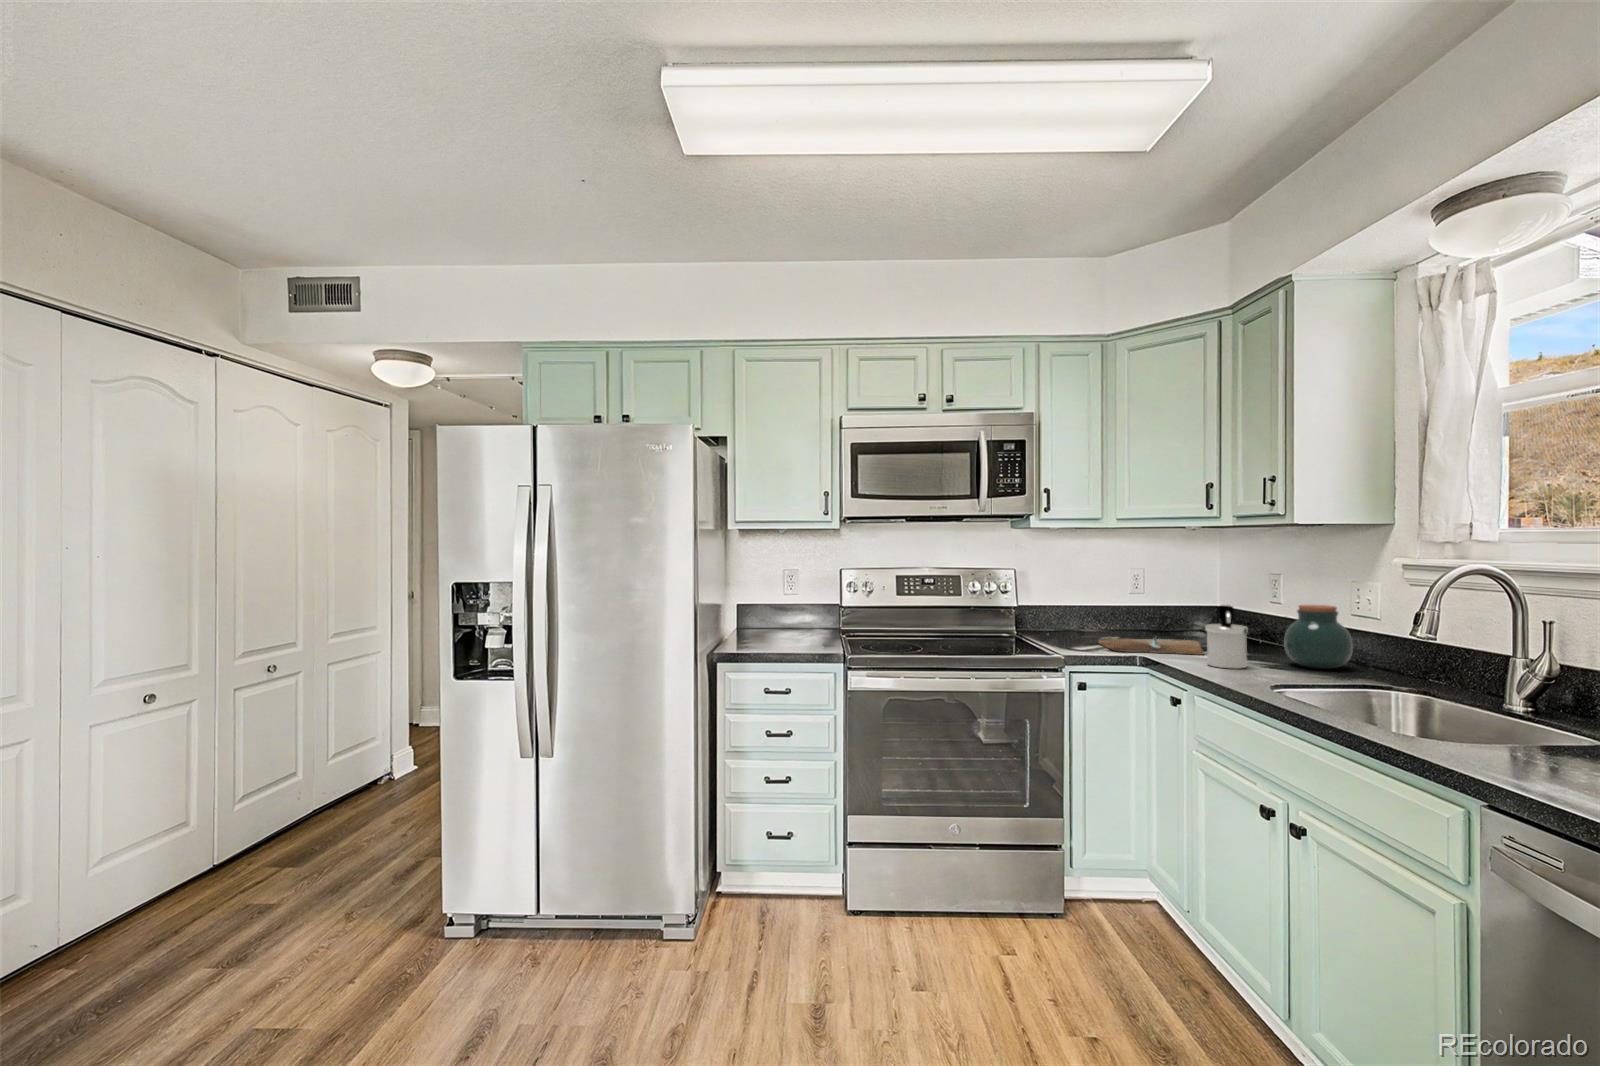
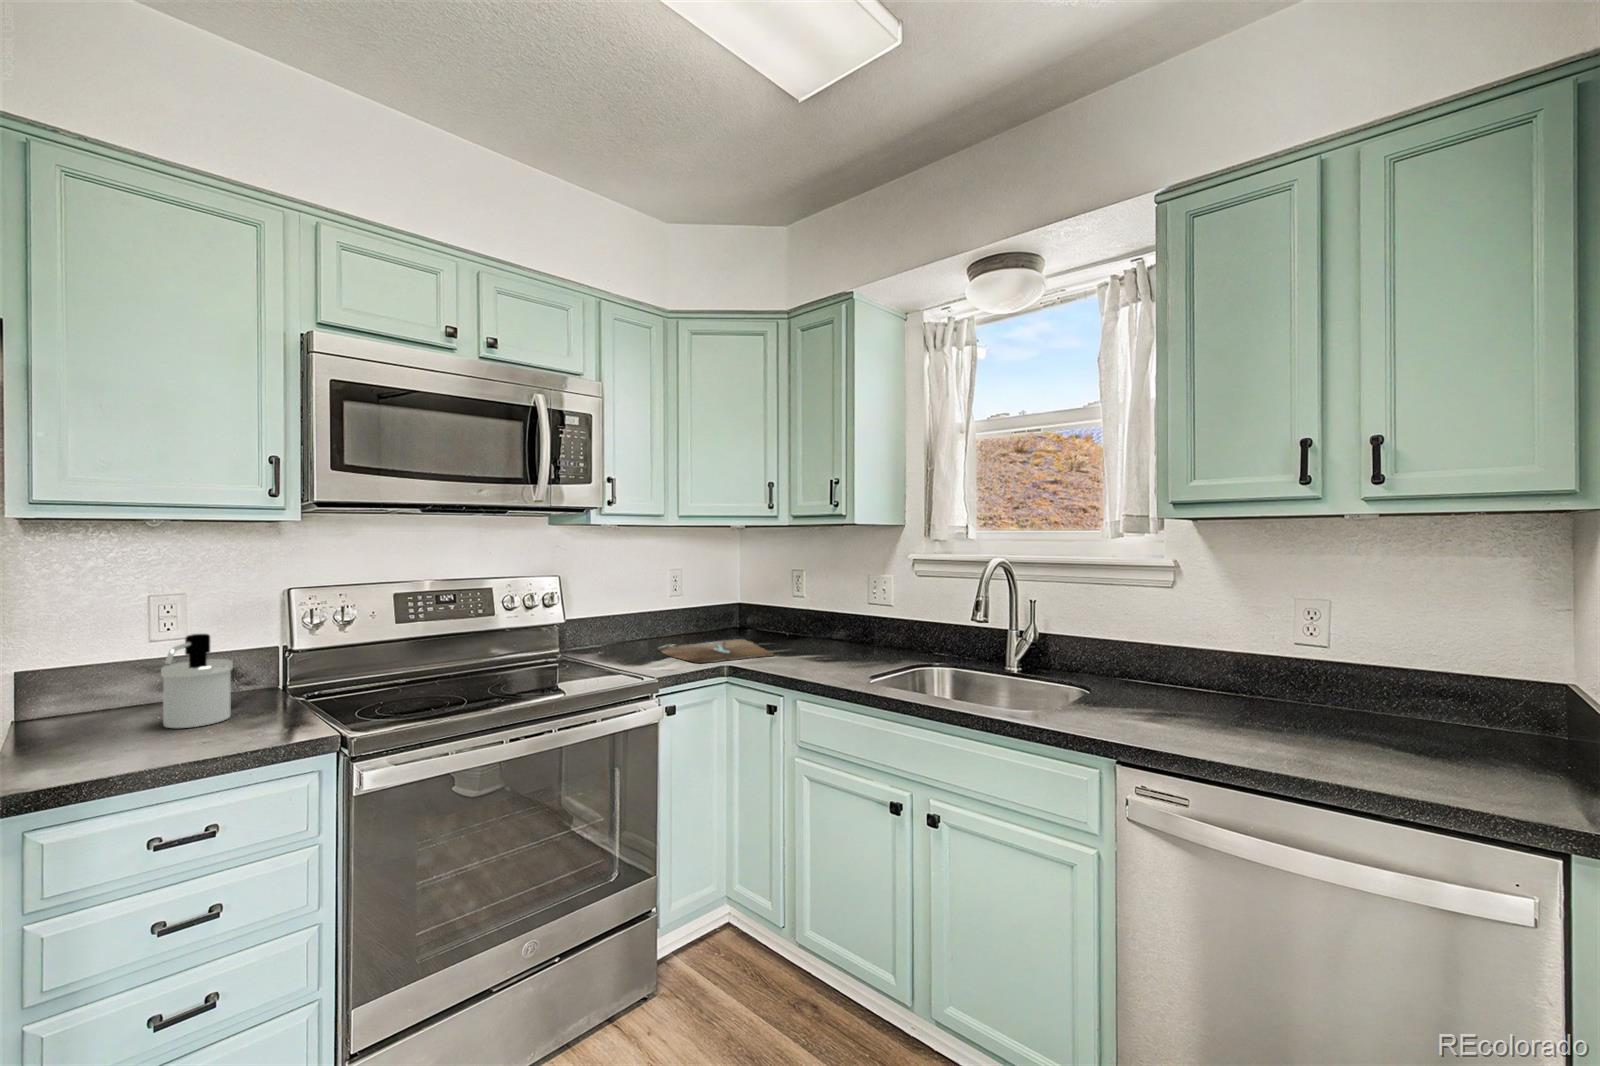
soap dispenser: present [1205,605,1248,669] -> present [161,634,233,728]
jar: present [1284,605,1353,669] -> none [846,599,897,657]

